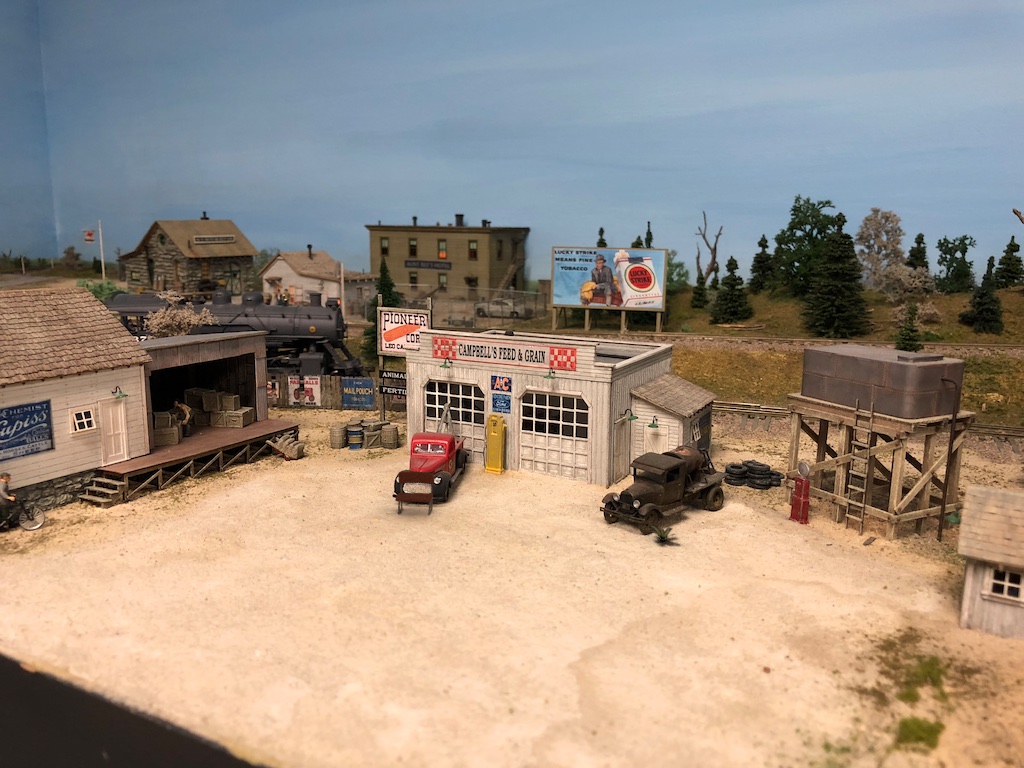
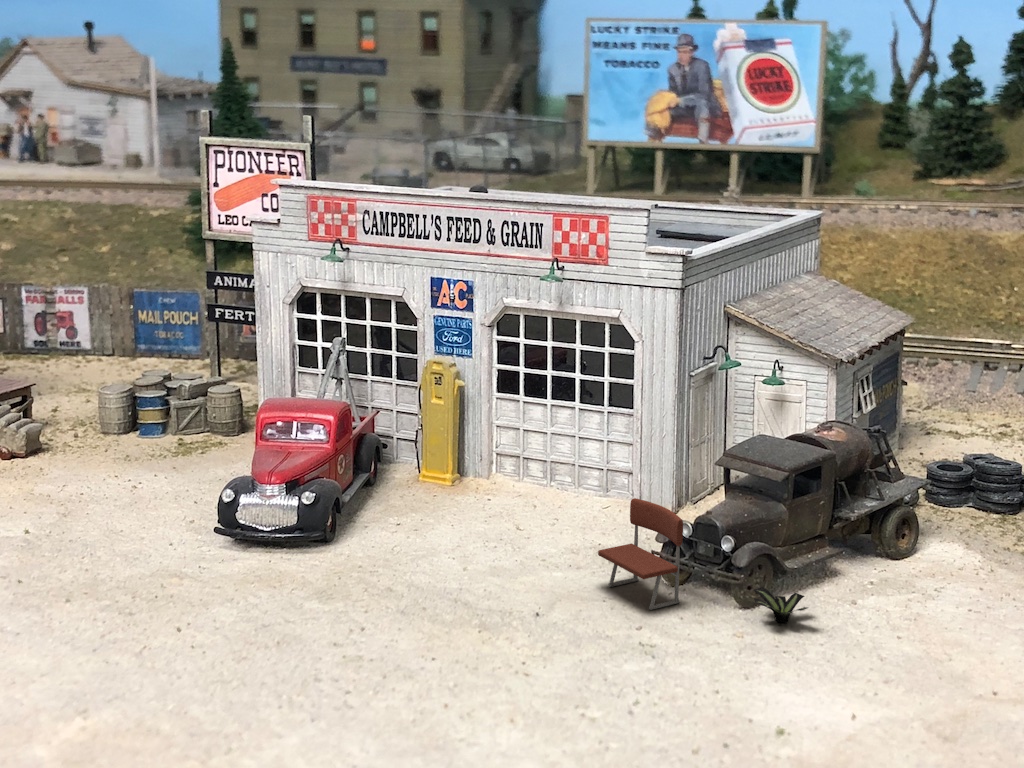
bench: present [395,471,434,515] -> present [598,498,683,610]

